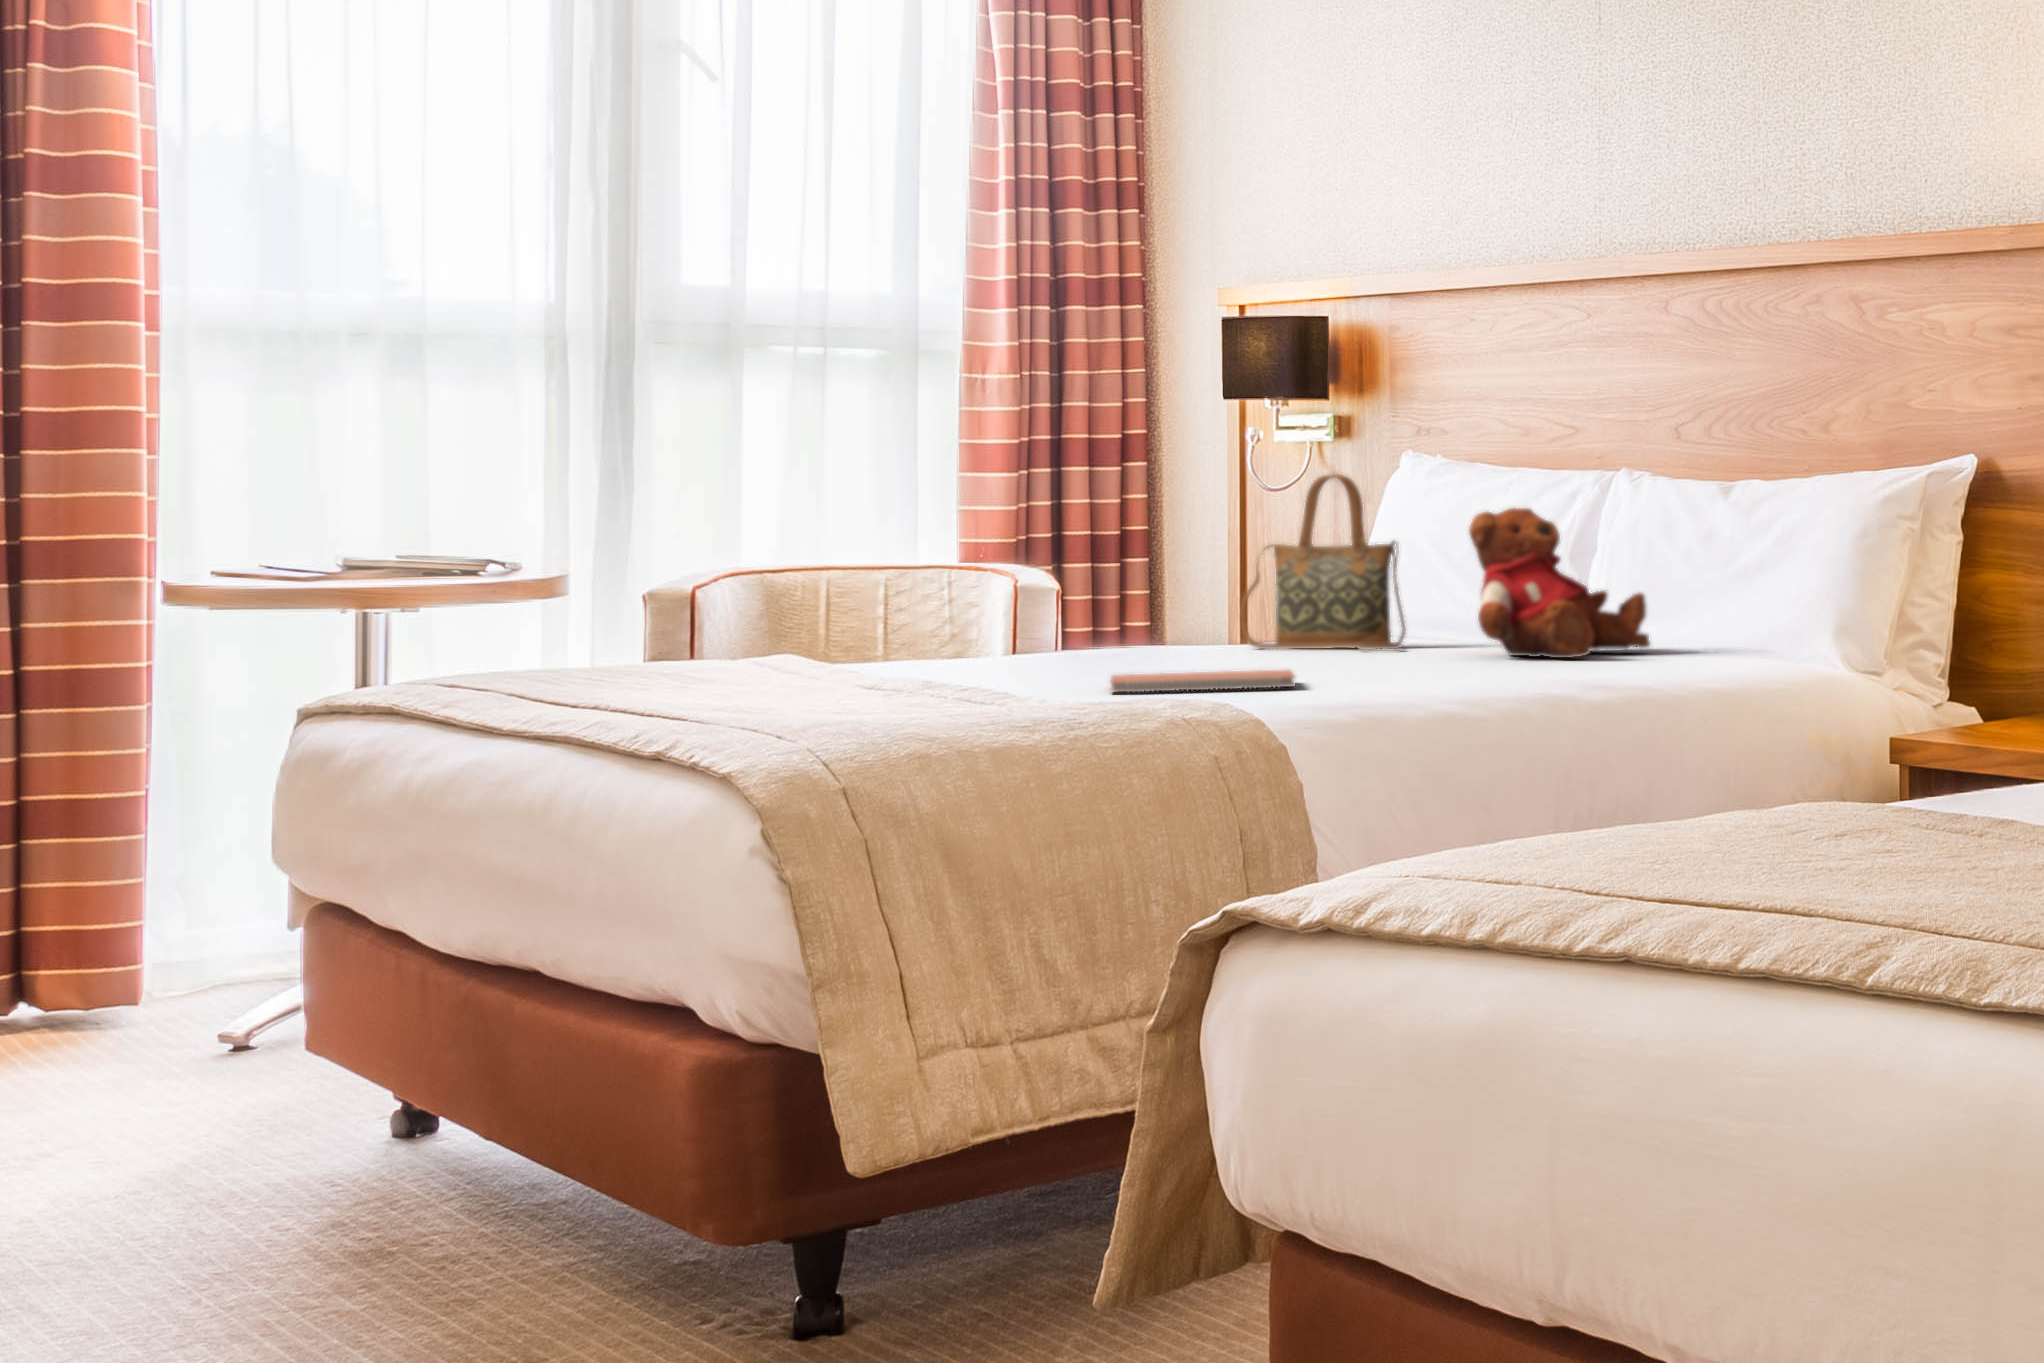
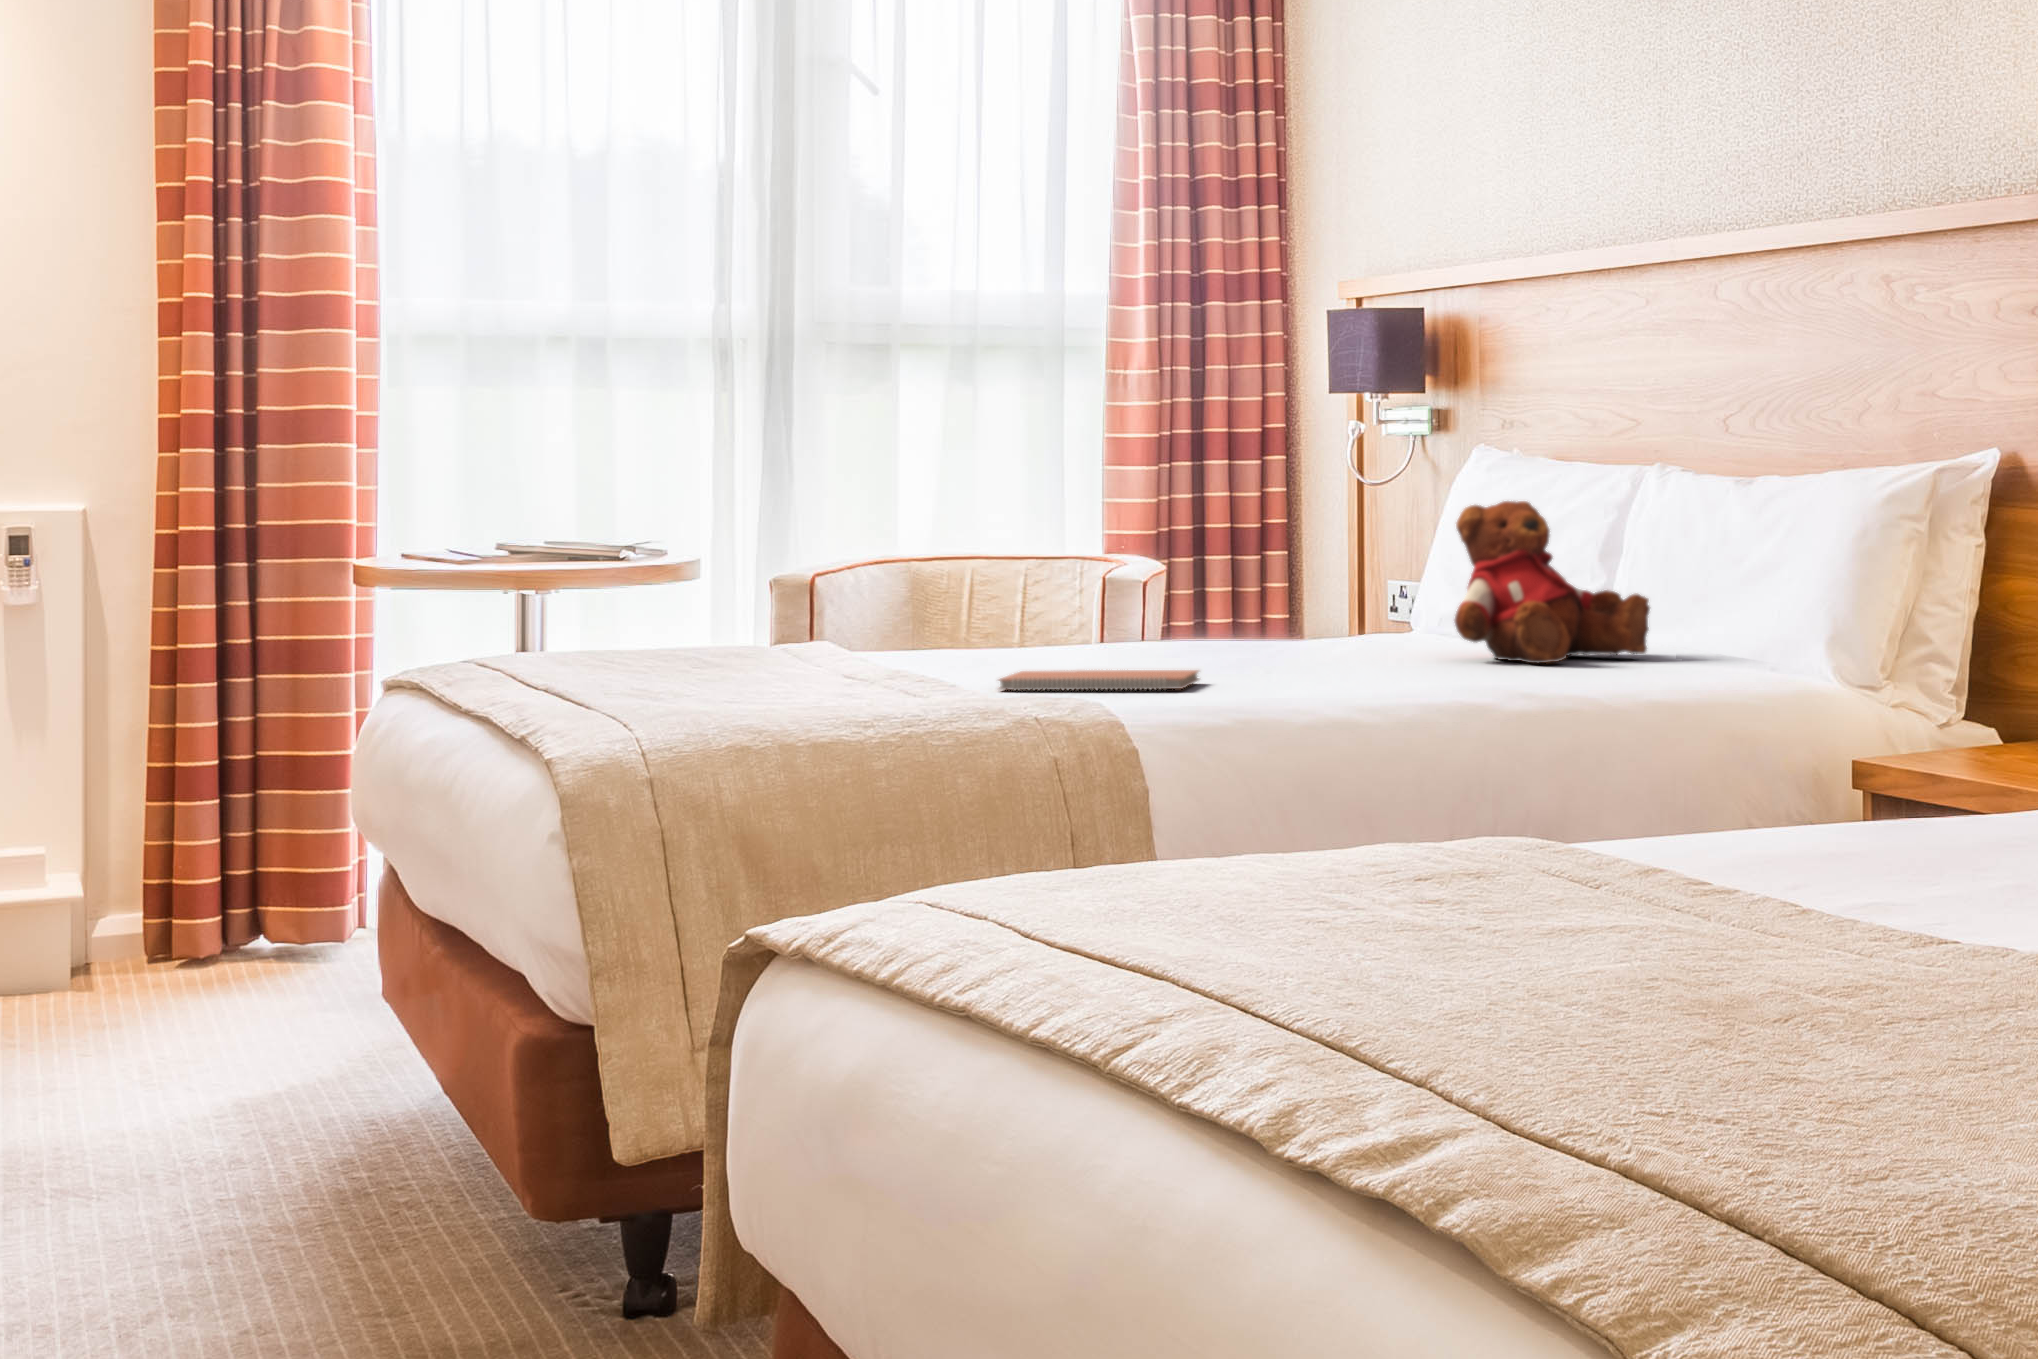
handbag: present [1240,474,1406,650] -> none [1259,465,1417,648]

